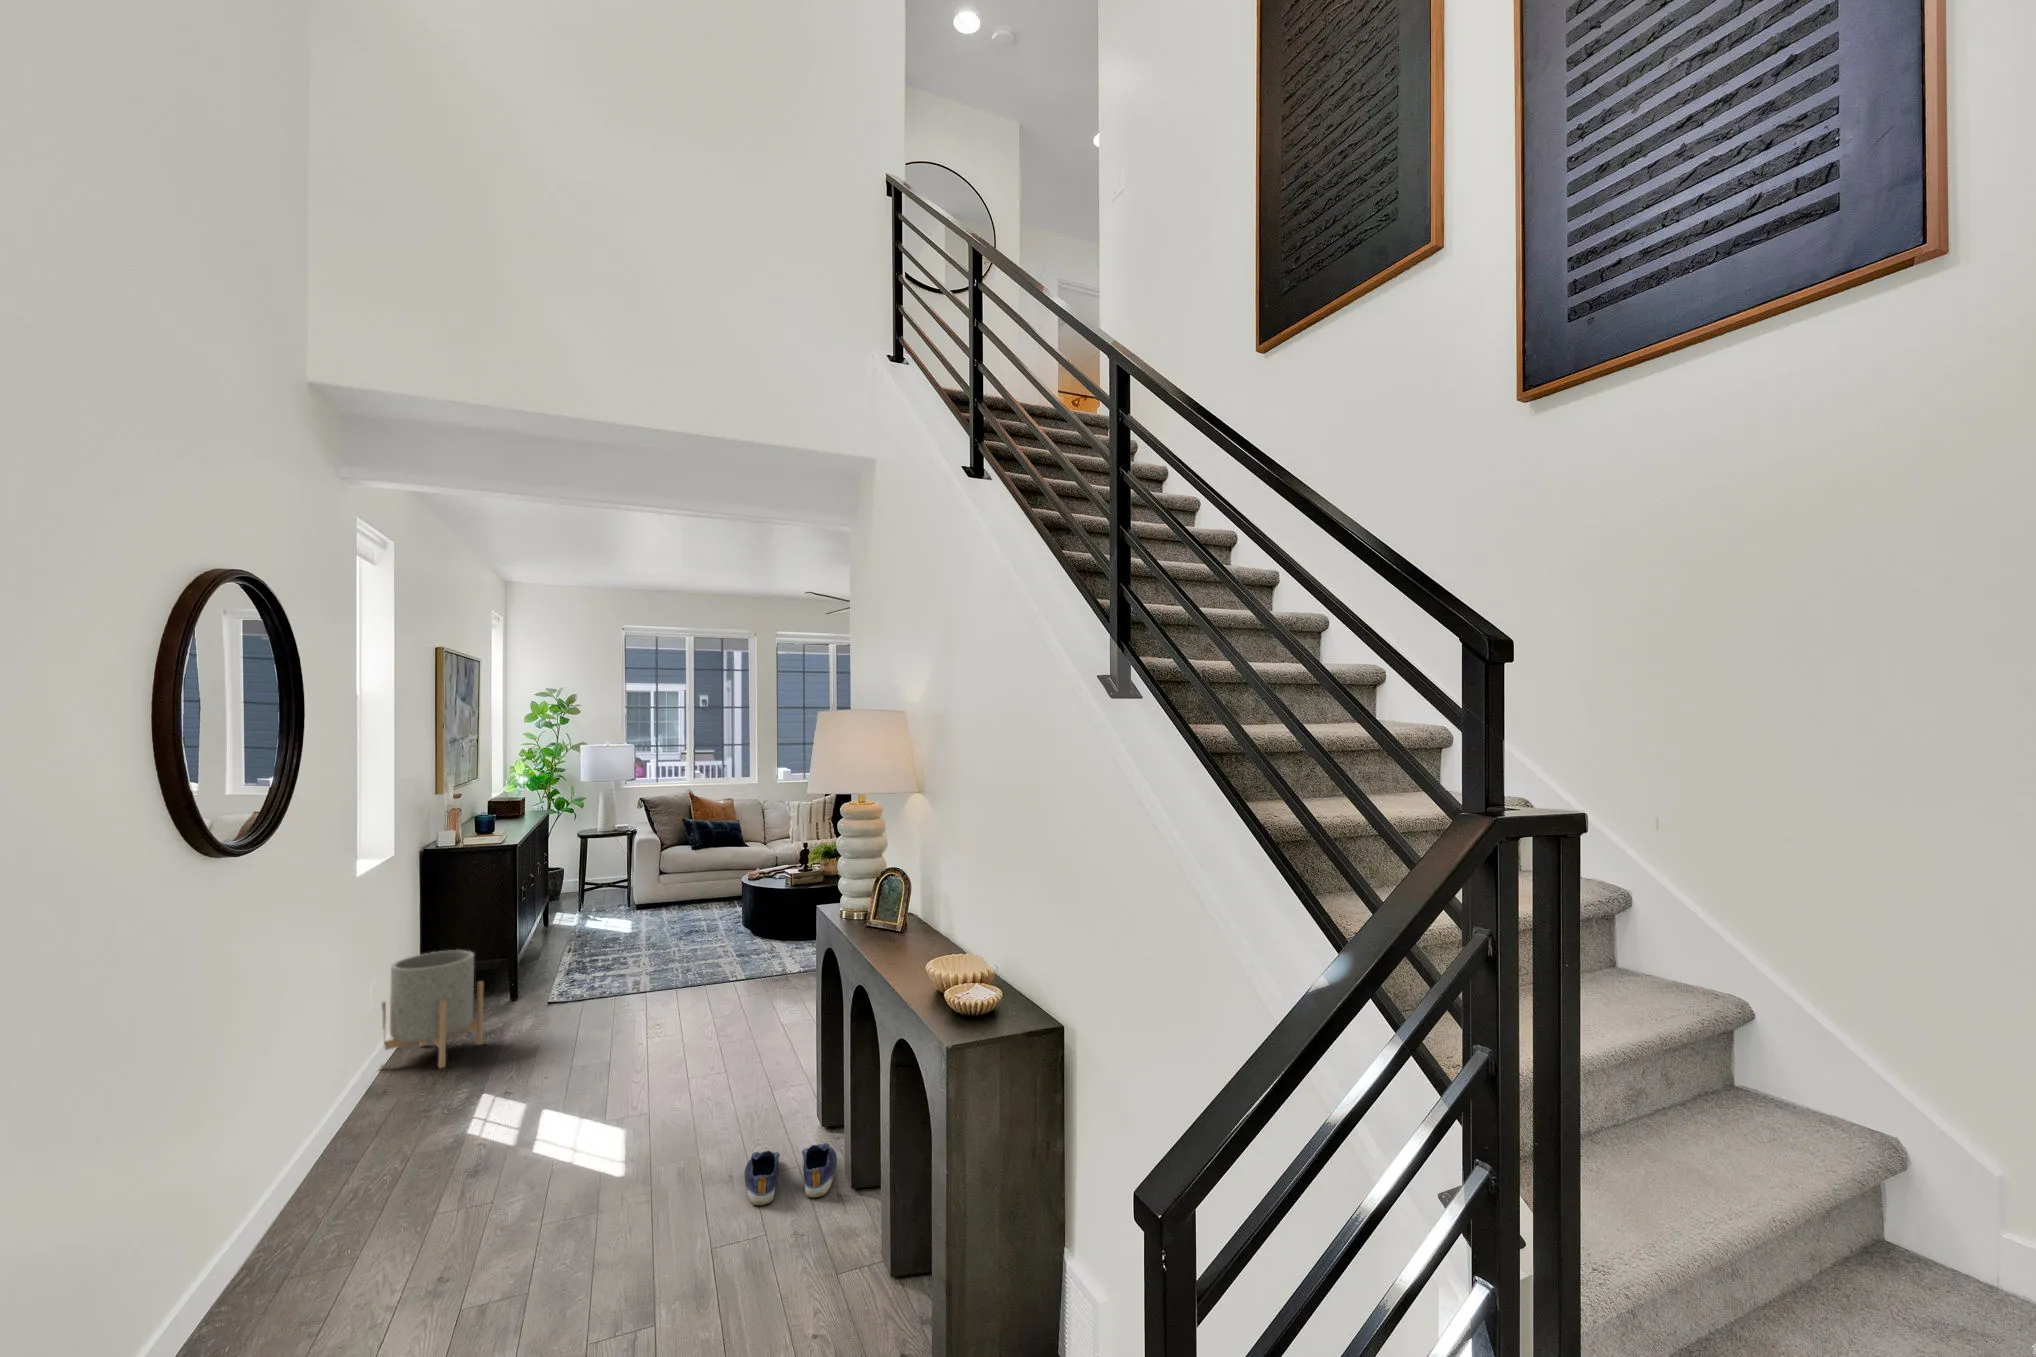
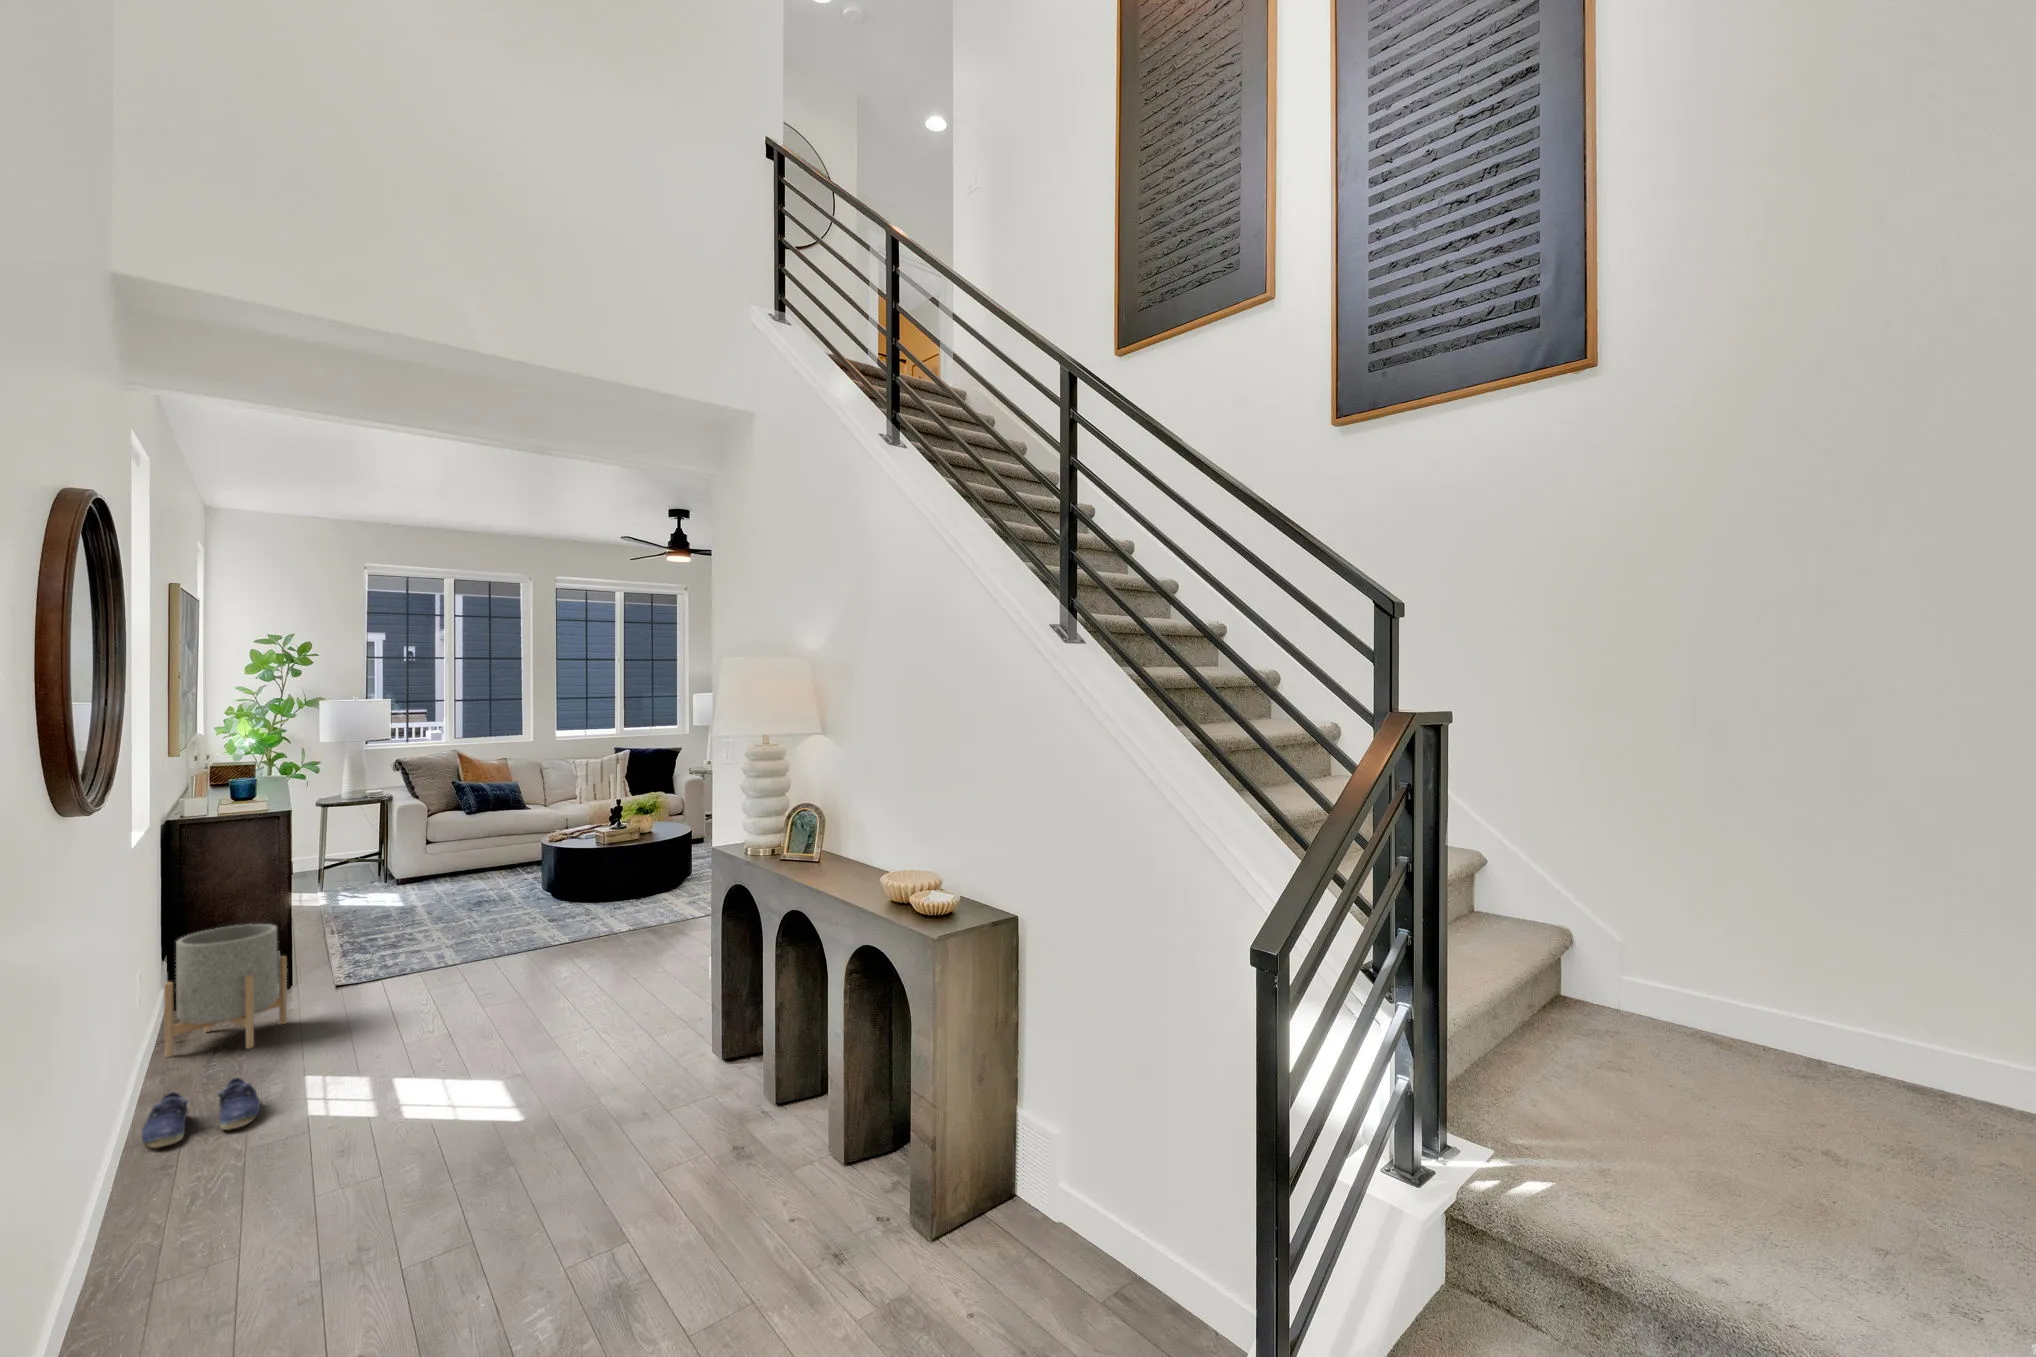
shoe: present [744,1143,837,1205] -> present [142,1078,260,1148]

